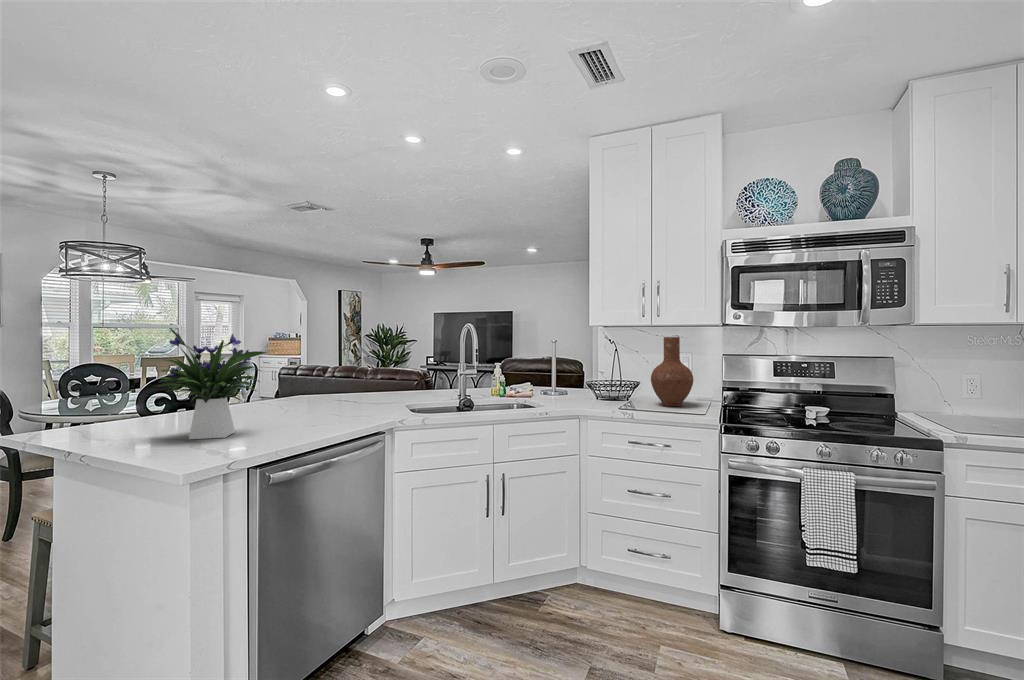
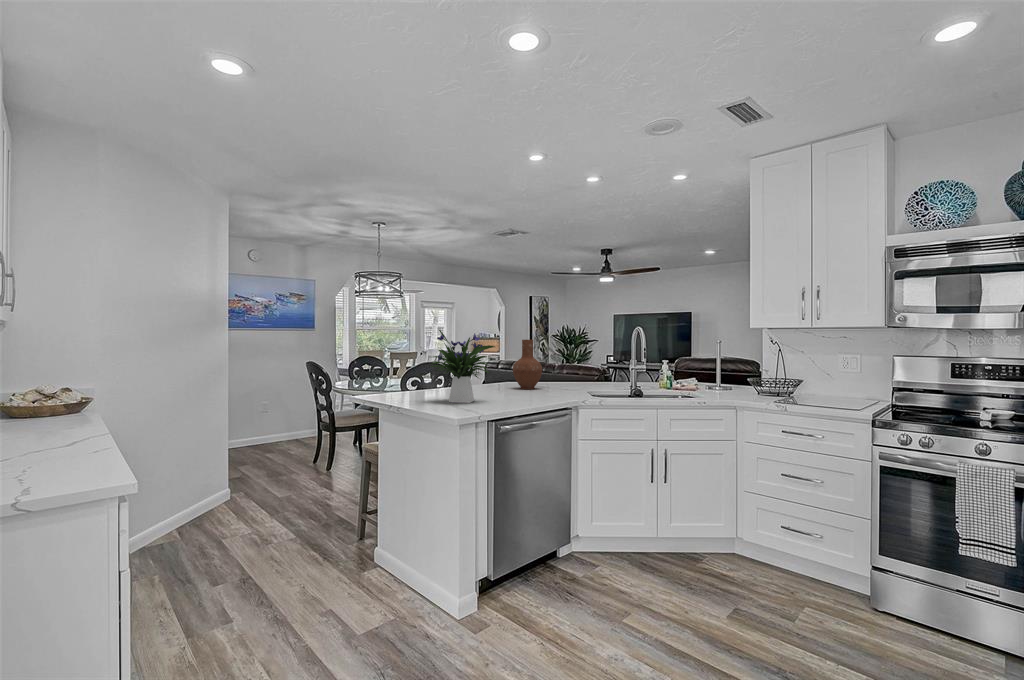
vase: present [651,337,693,406] -> present [513,340,542,389]

